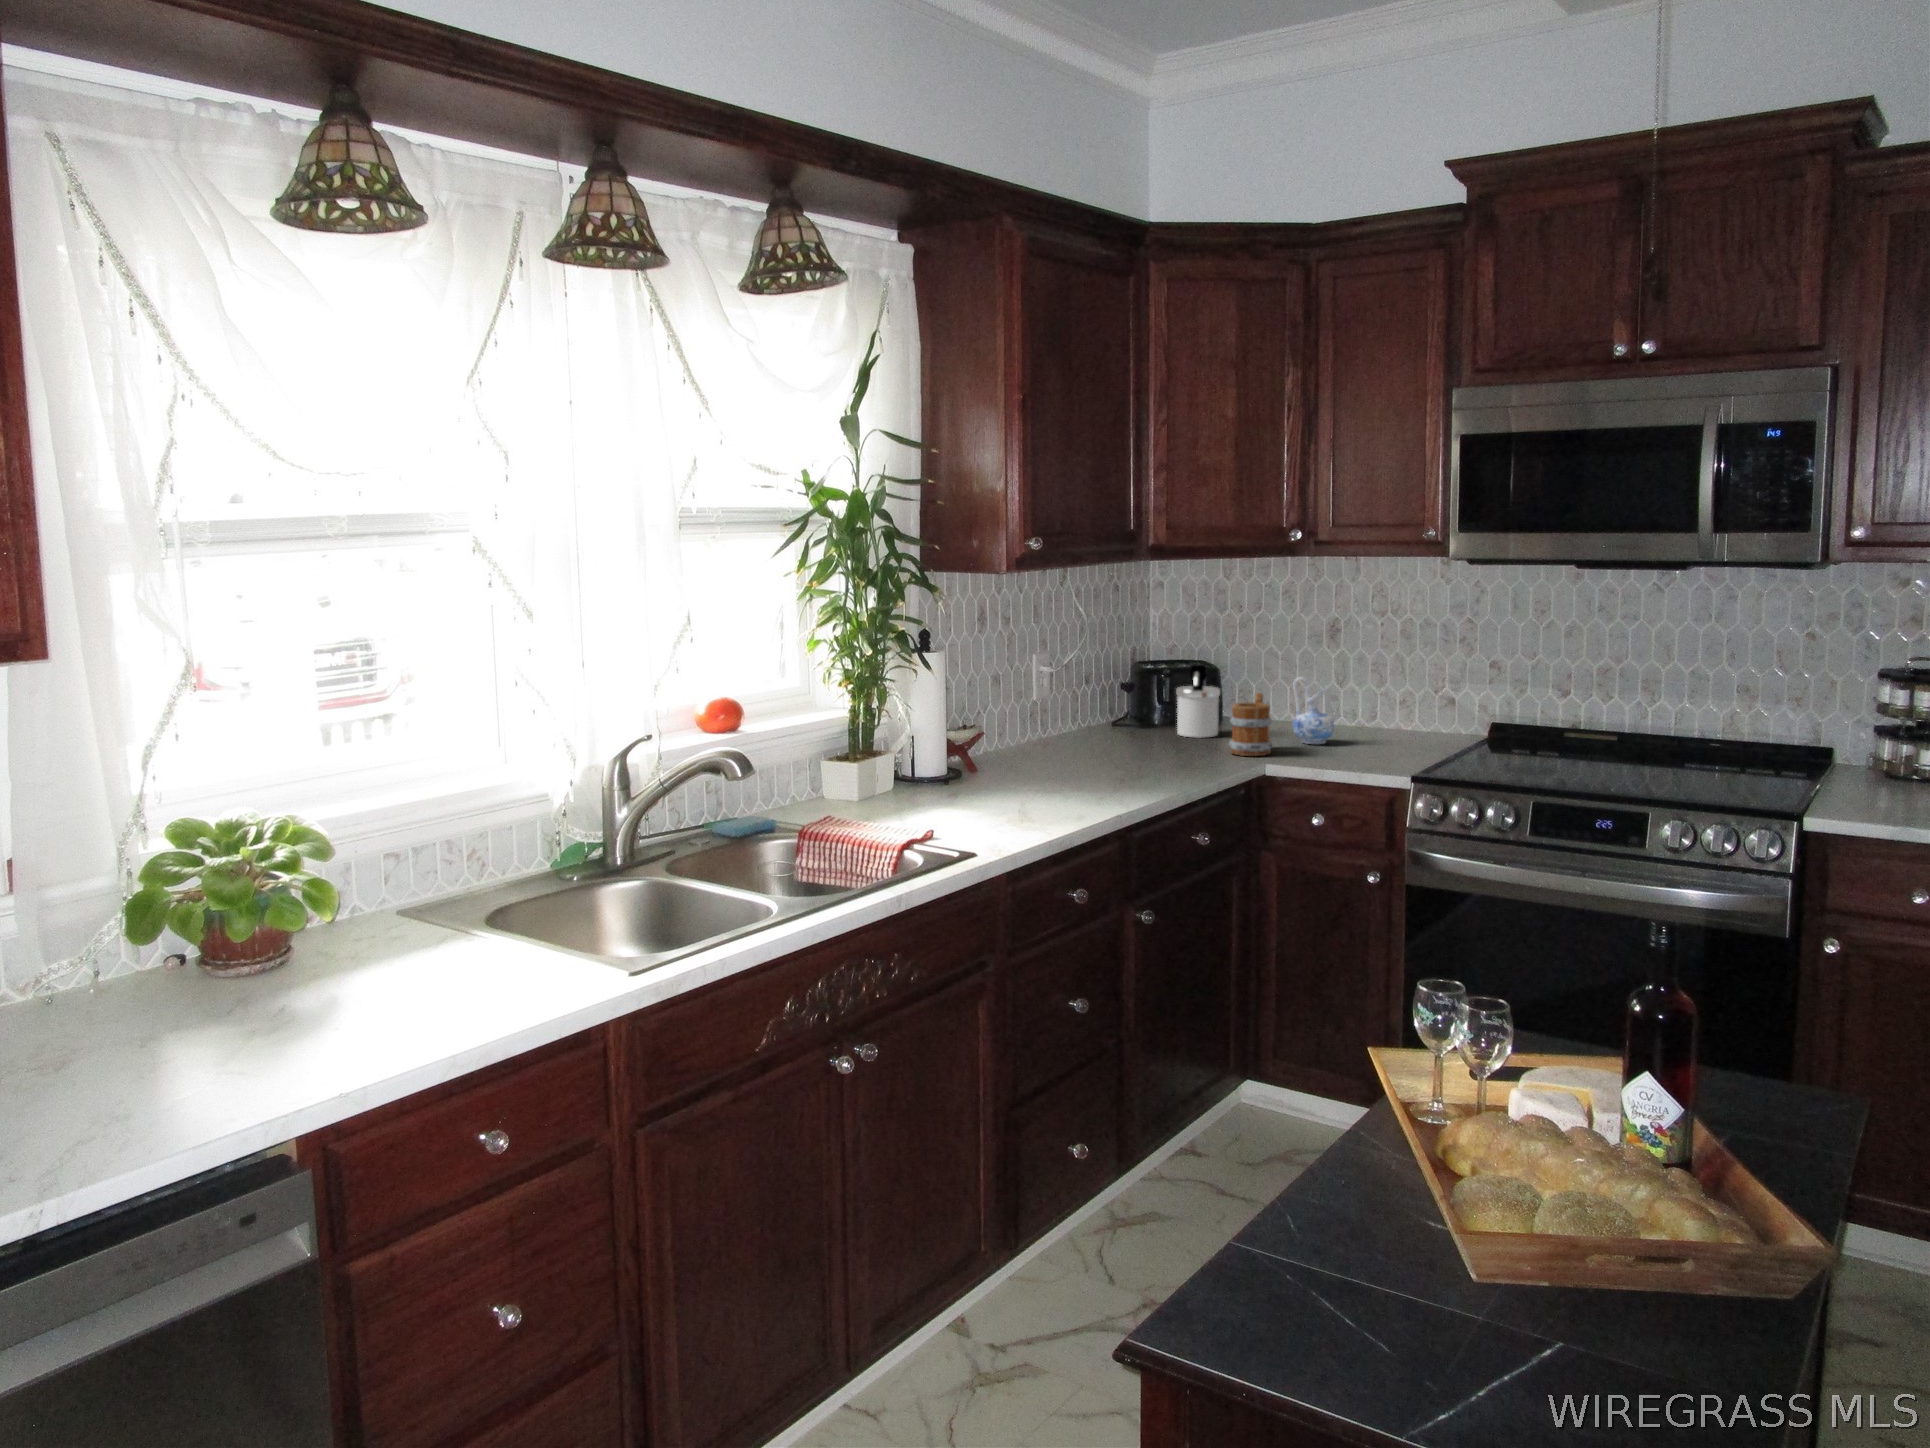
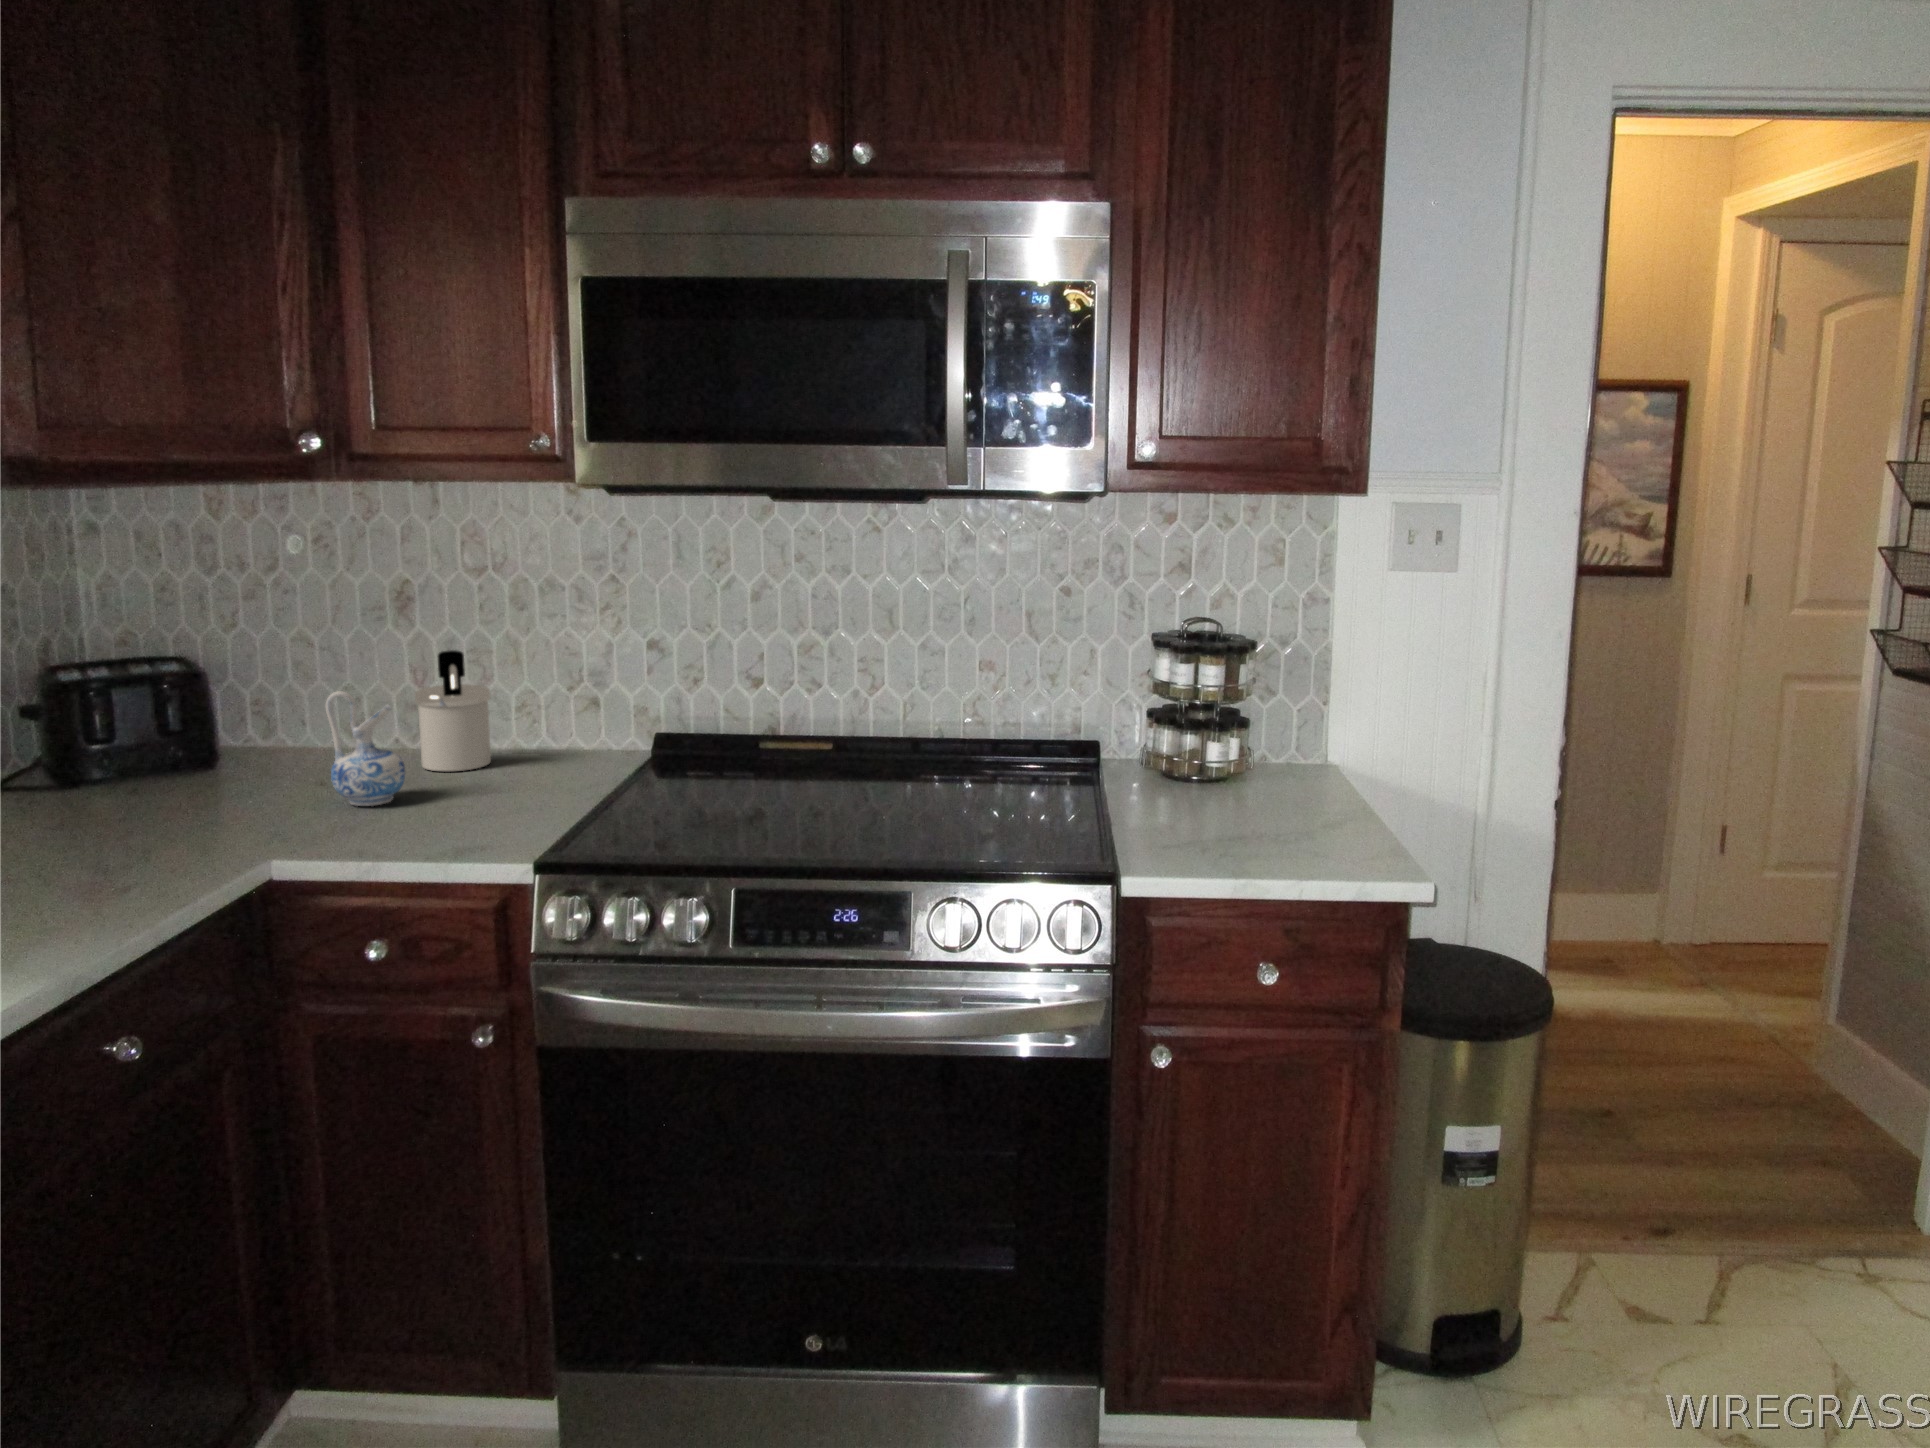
soap dispenser: present [1176,664,1220,738] -> present [415,650,491,772]
mug: present [1229,692,1272,756] -> none [196,728,287,851]

